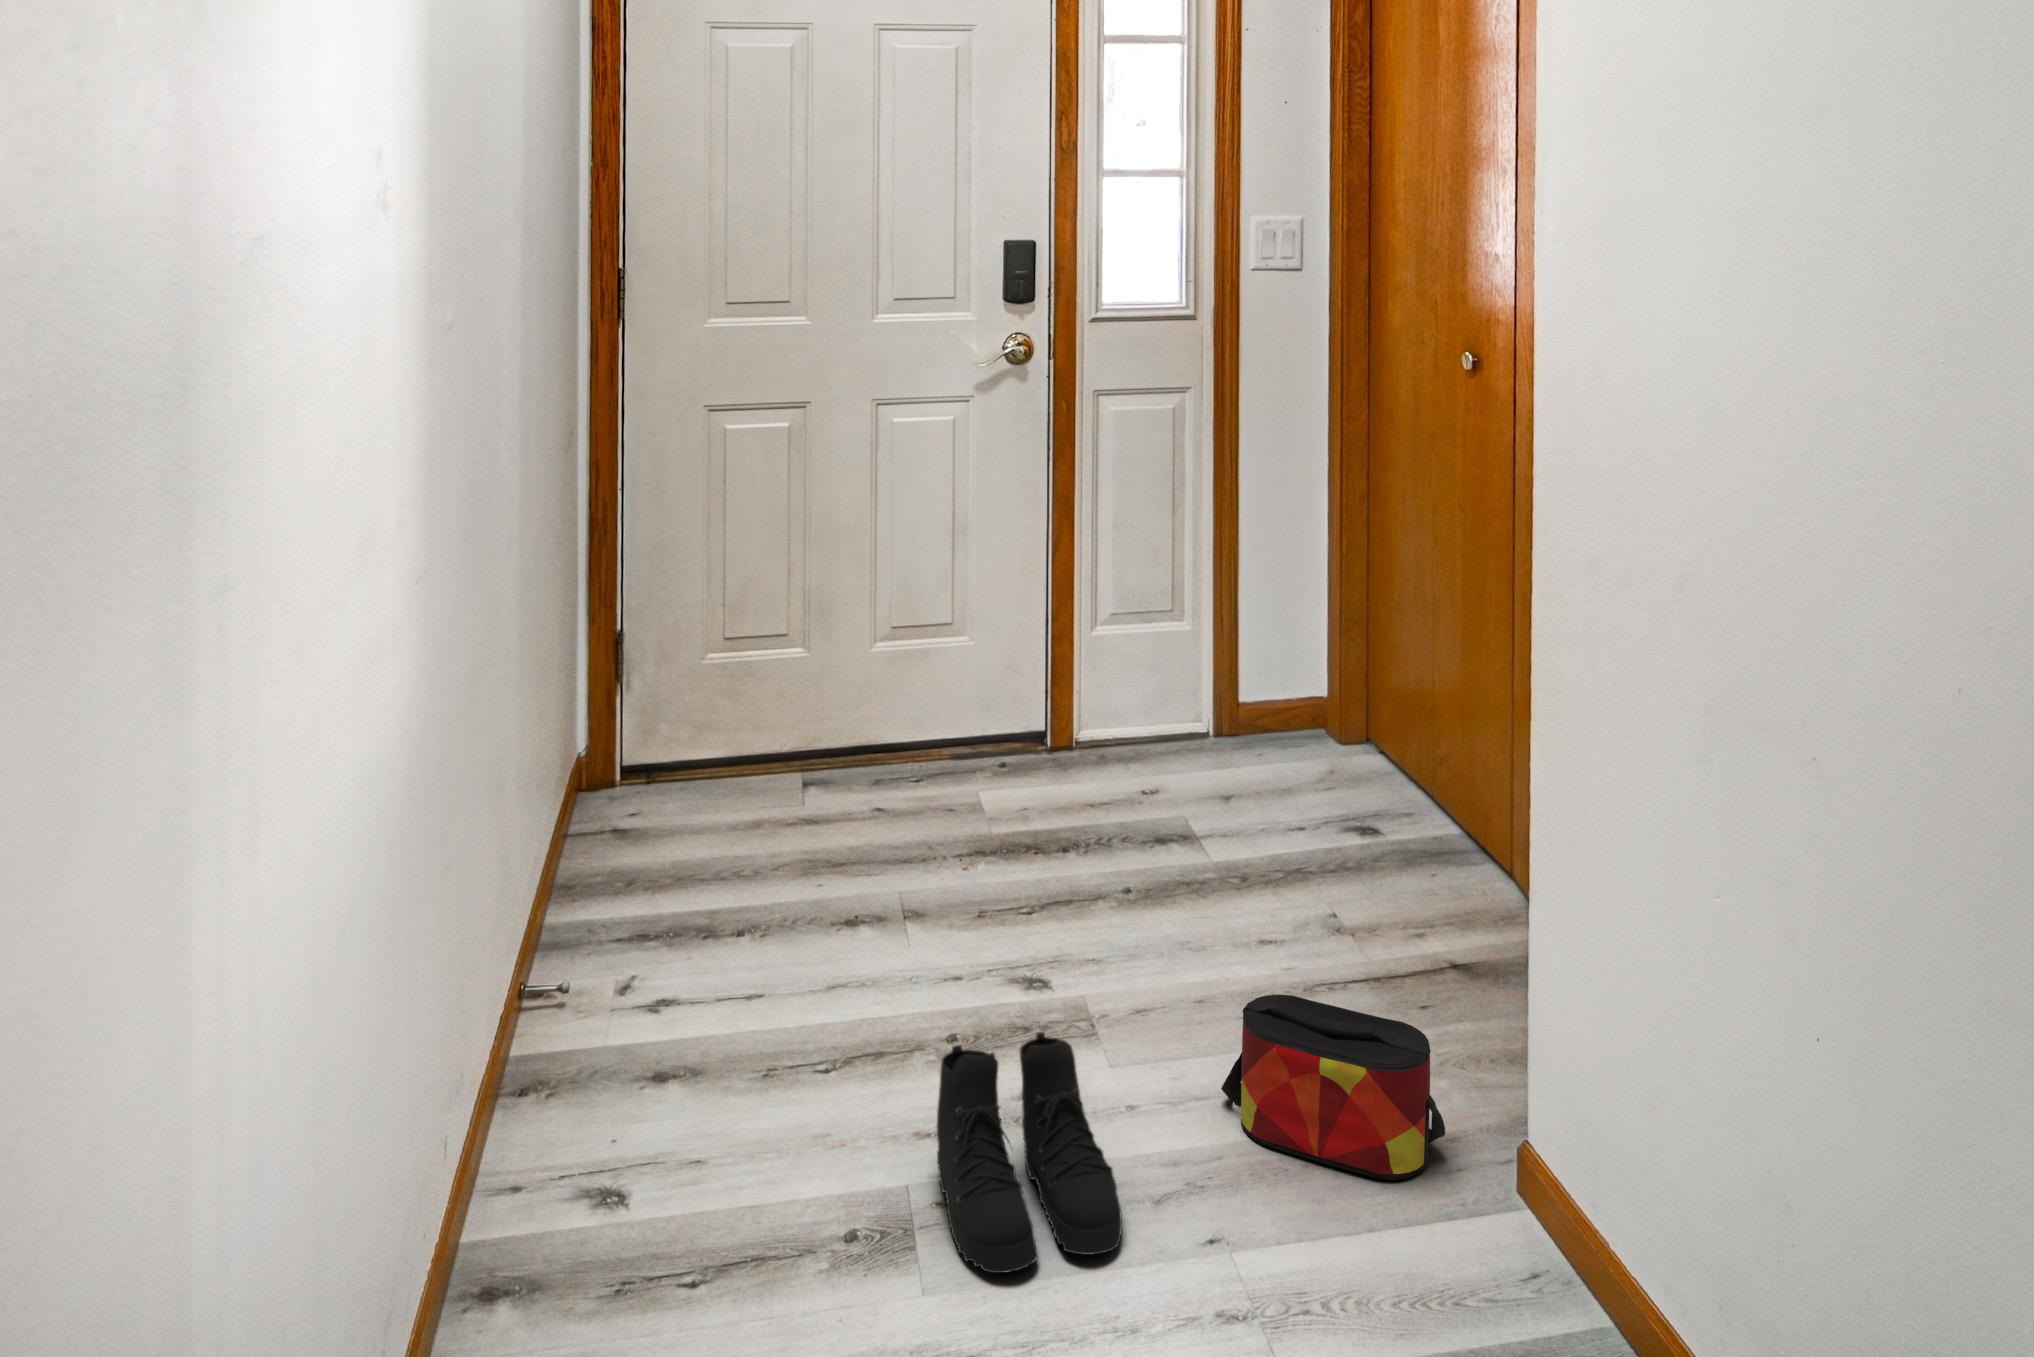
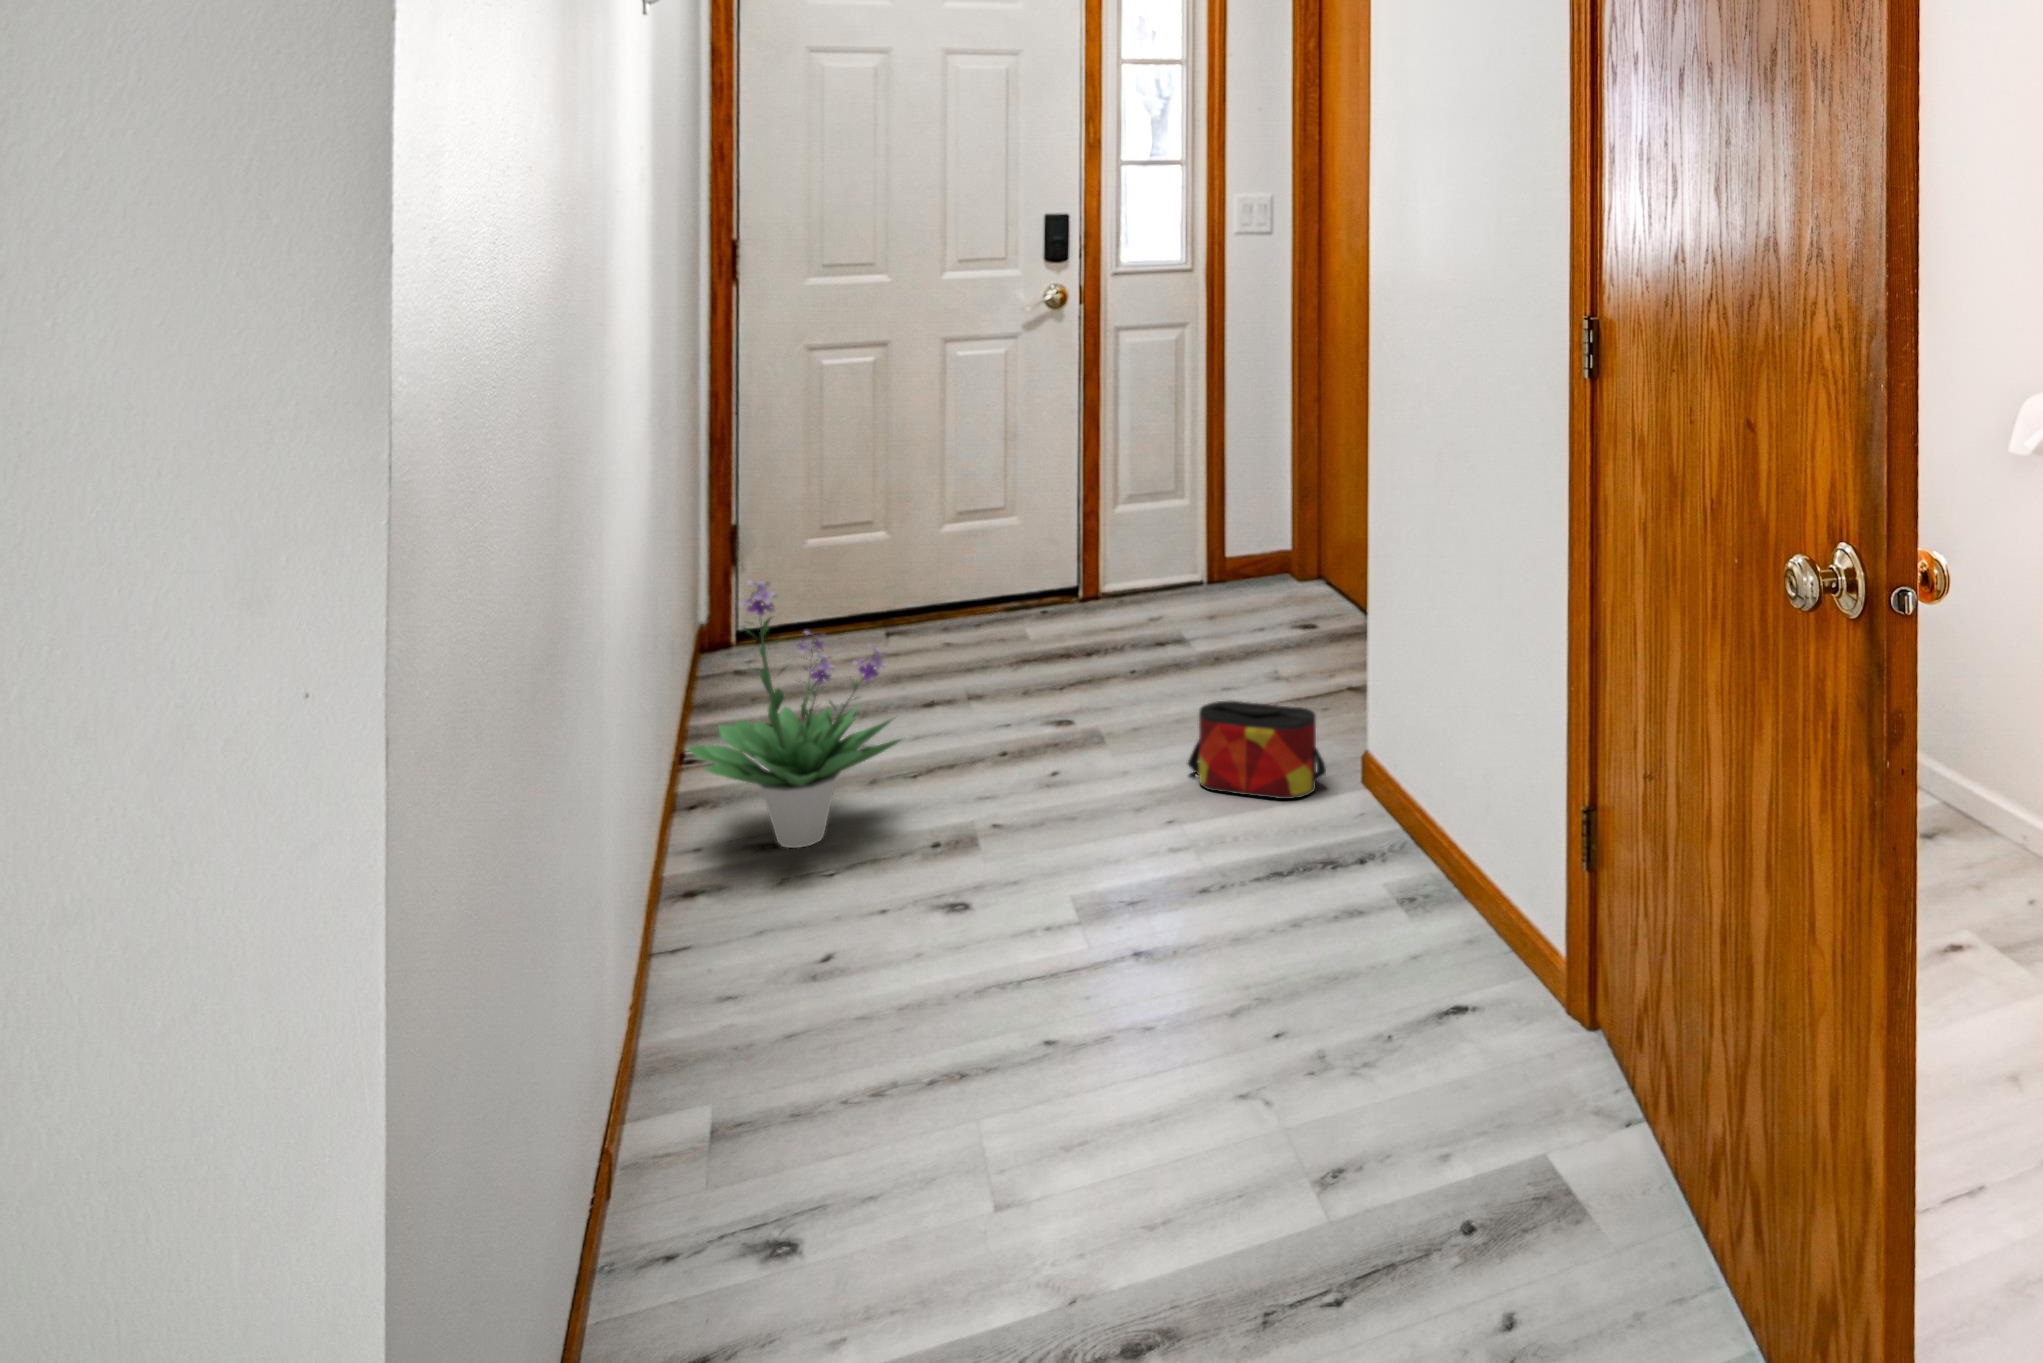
potted plant: none [506,805,811,1206] -> present [688,580,901,848]
boots: present [937,1032,1122,1273] -> none [993,724,1115,855]

